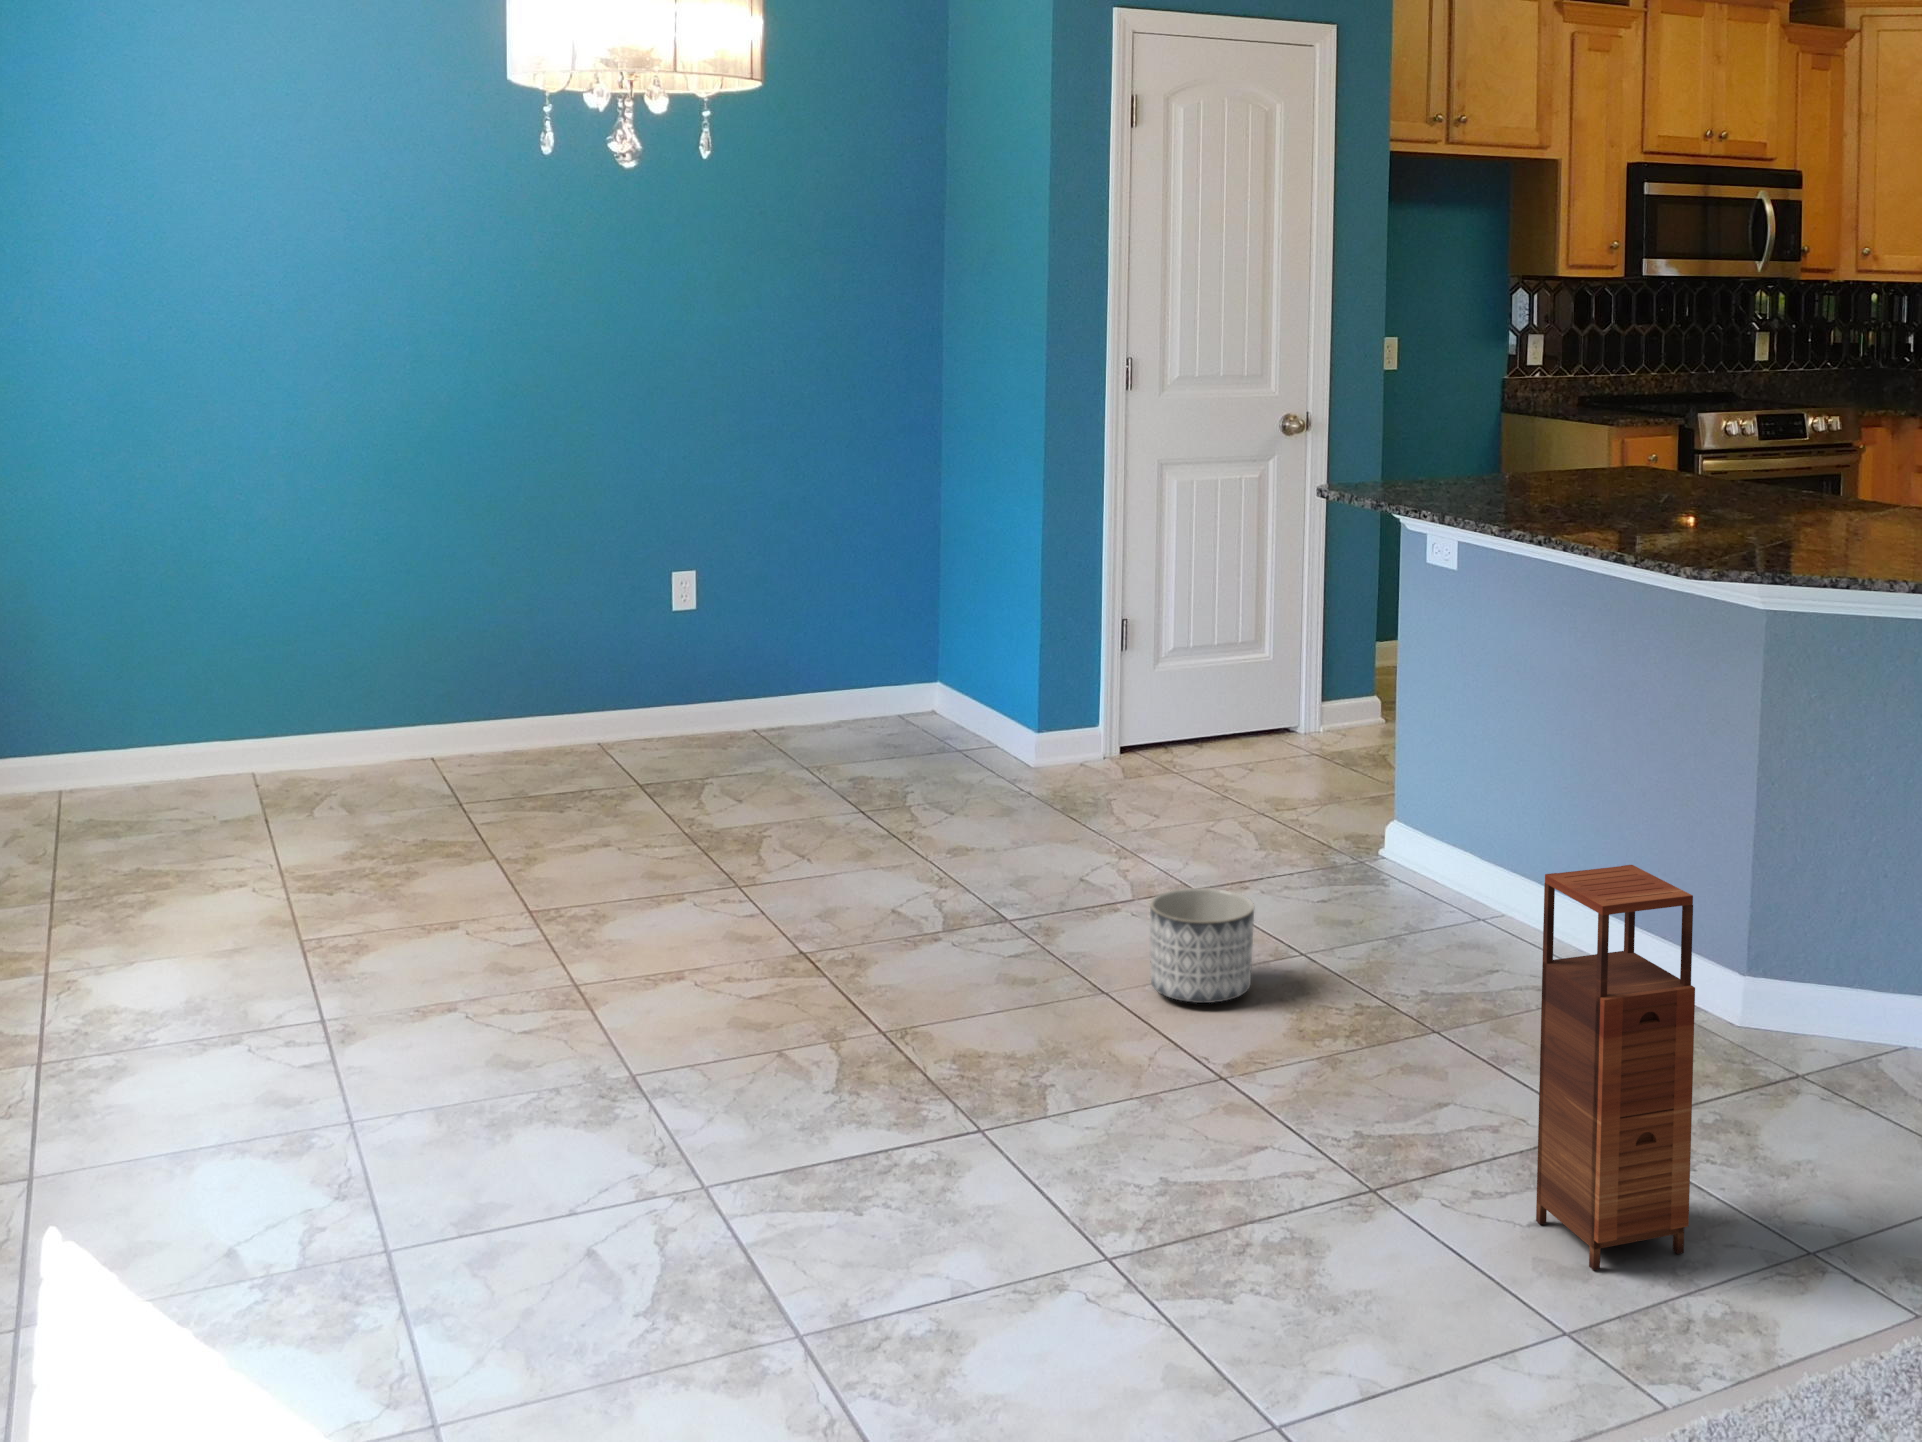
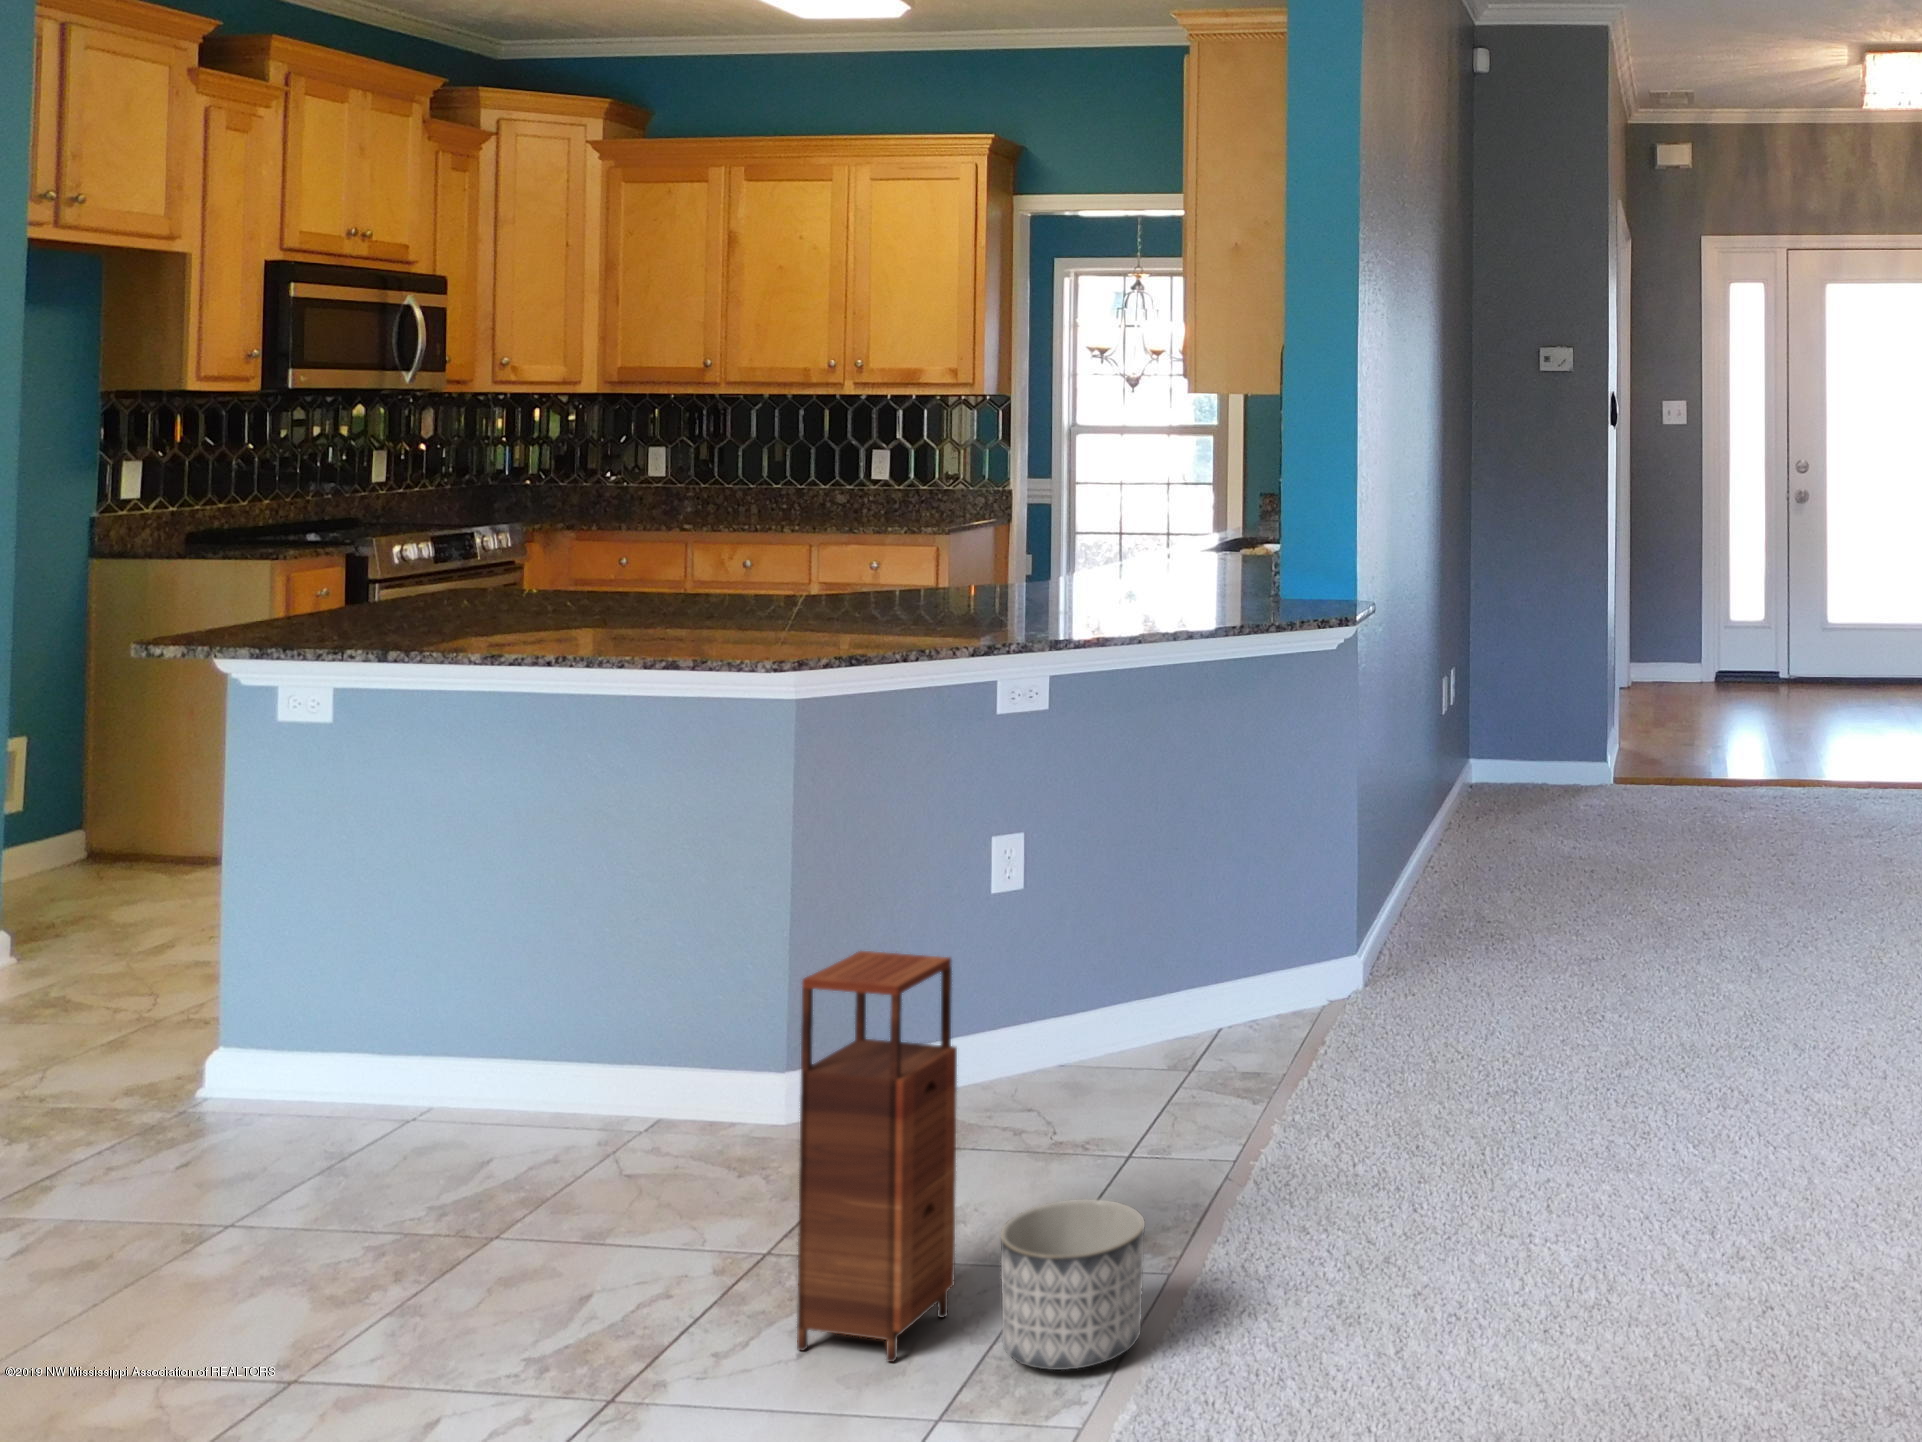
planter: present [1150,888,1254,1003] -> present [1001,1199,1145,1370]

